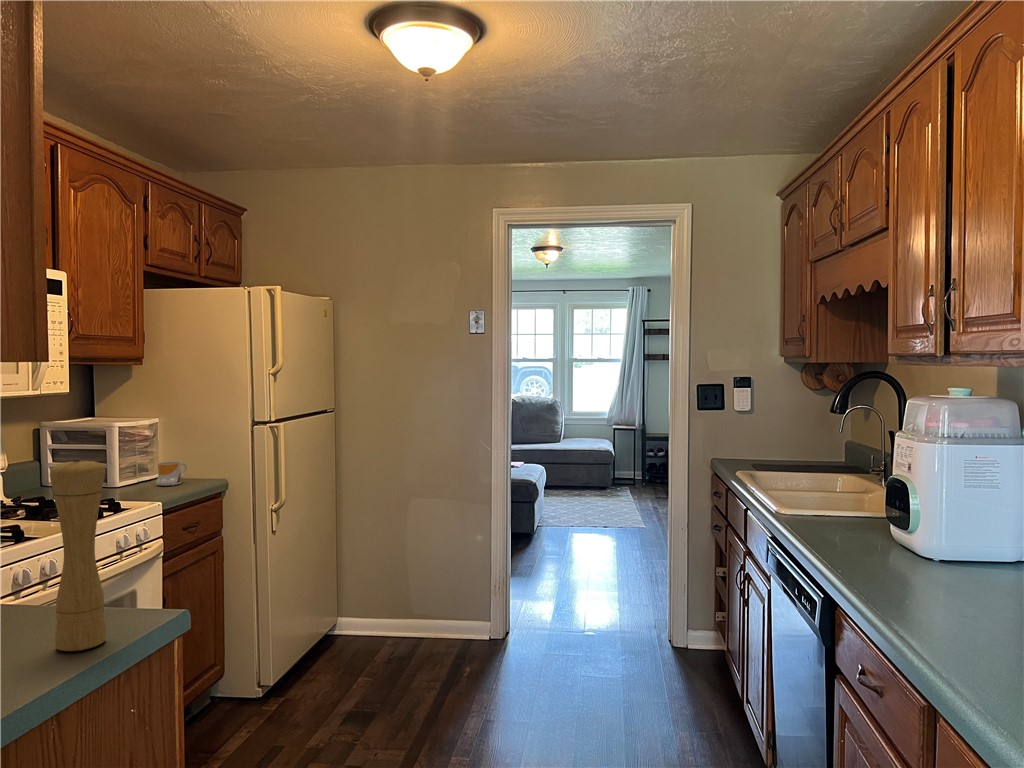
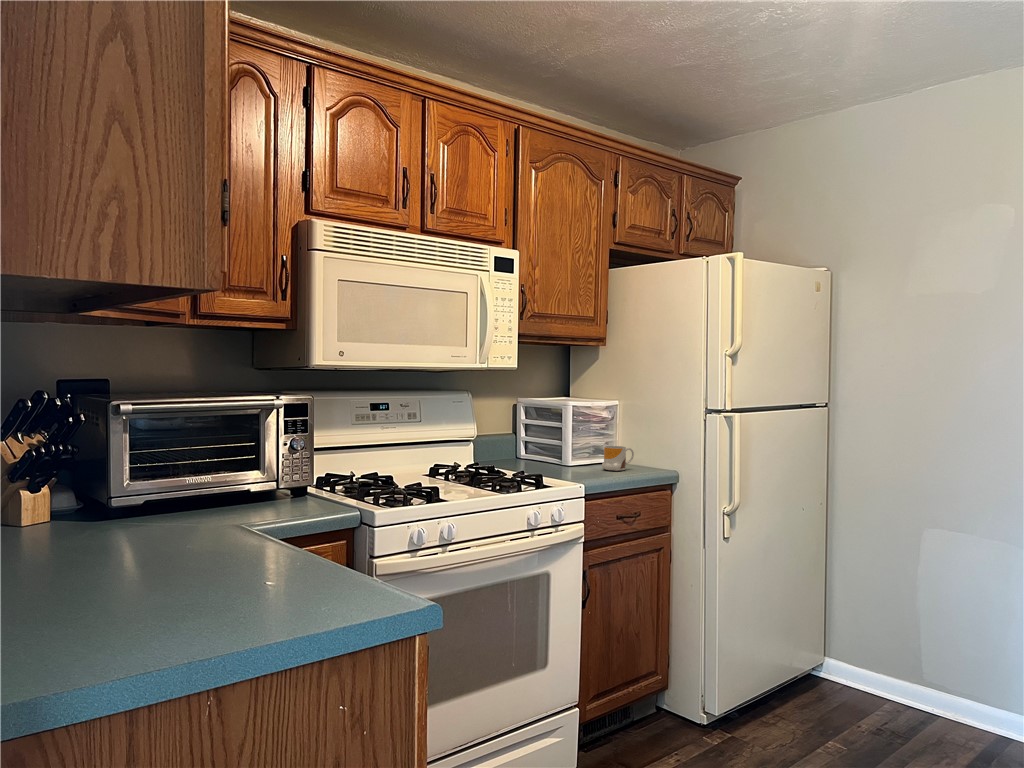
pepper mill: present [50,458,106,651] -> none [270,411,325,624]

